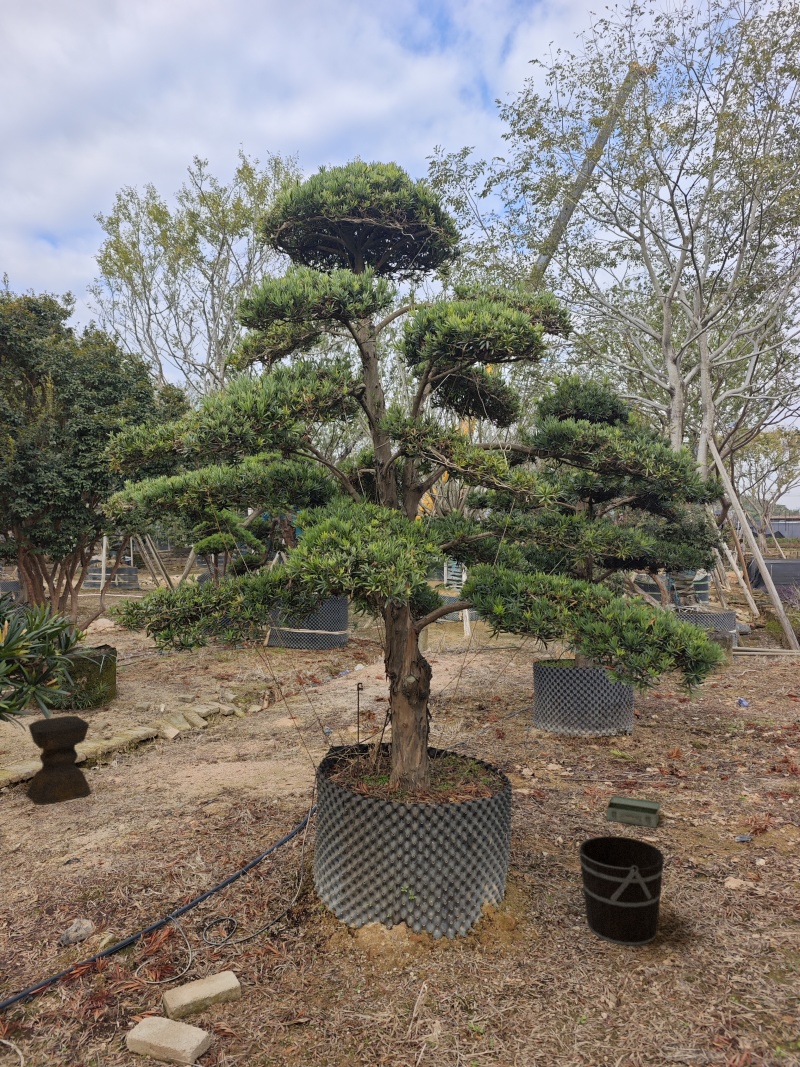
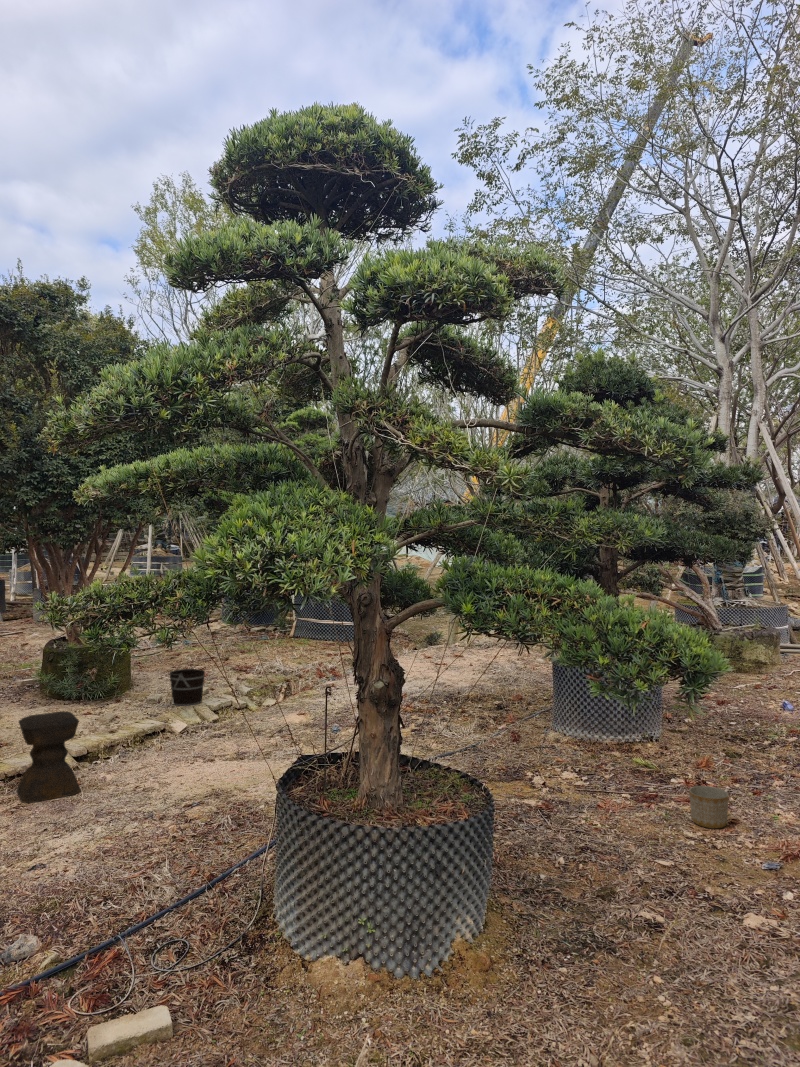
planter: none [669,772,704,810] -> present [689,786,728,829]
toolbox: present [606,796,660,827] -> none [616,810,678,848]
bucket: present [578,832,664,945] -> present [170,669,204,706]

